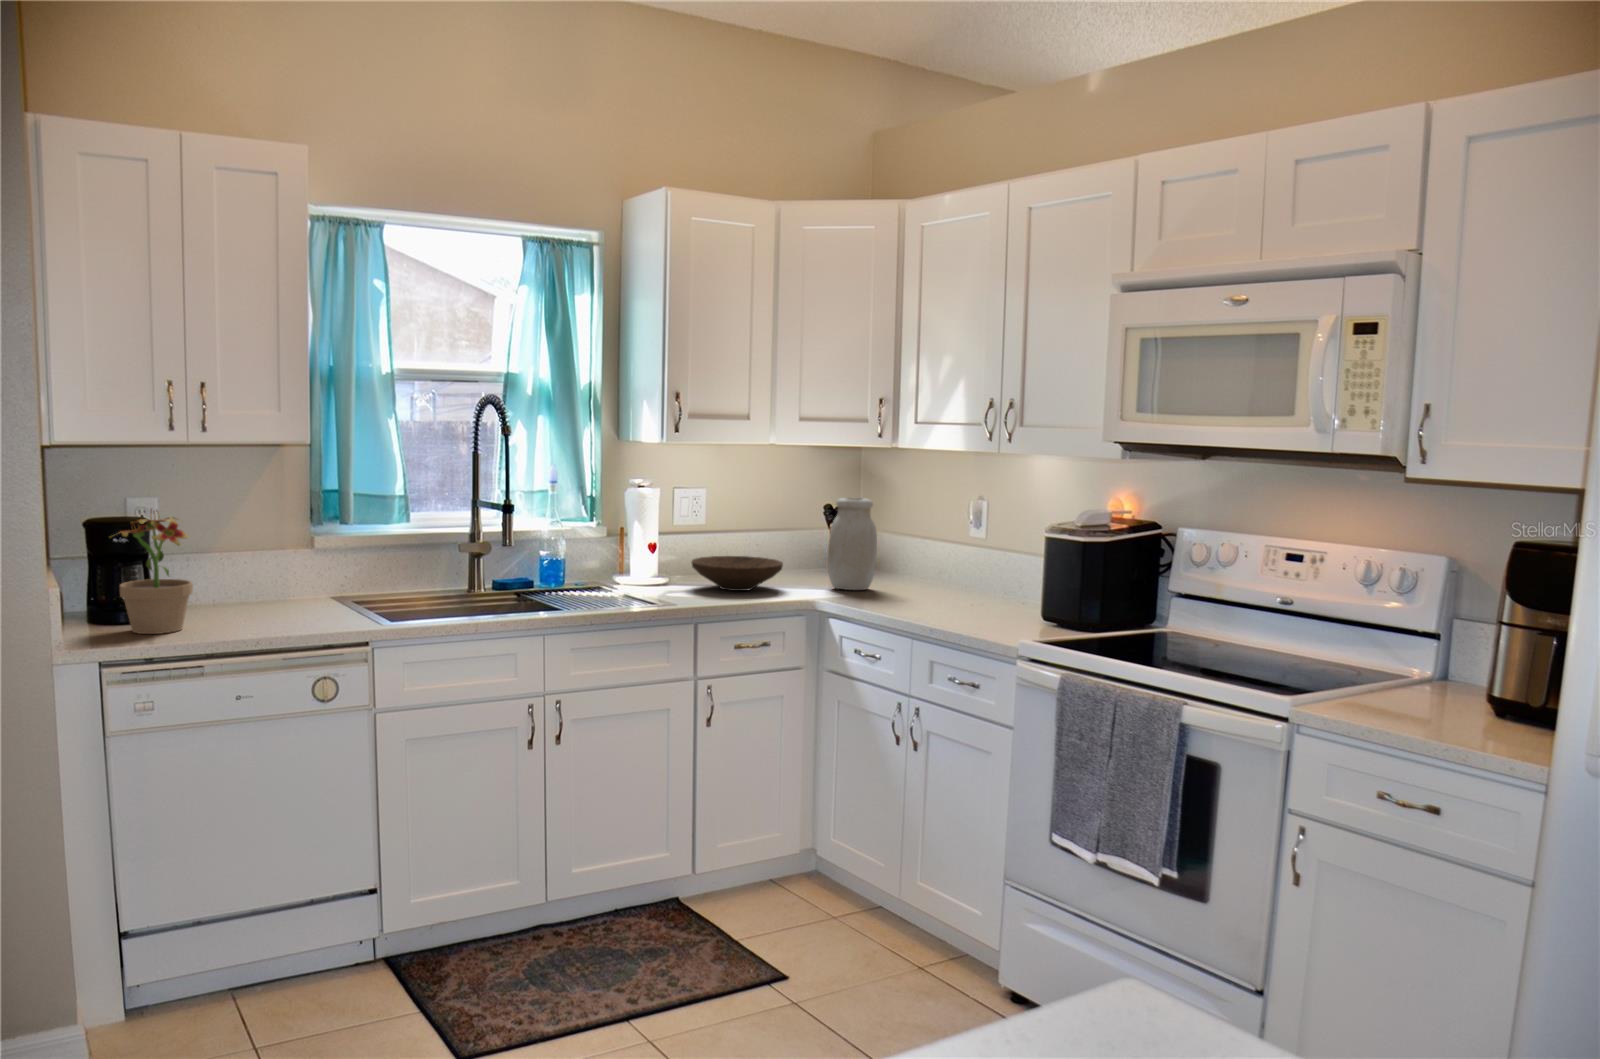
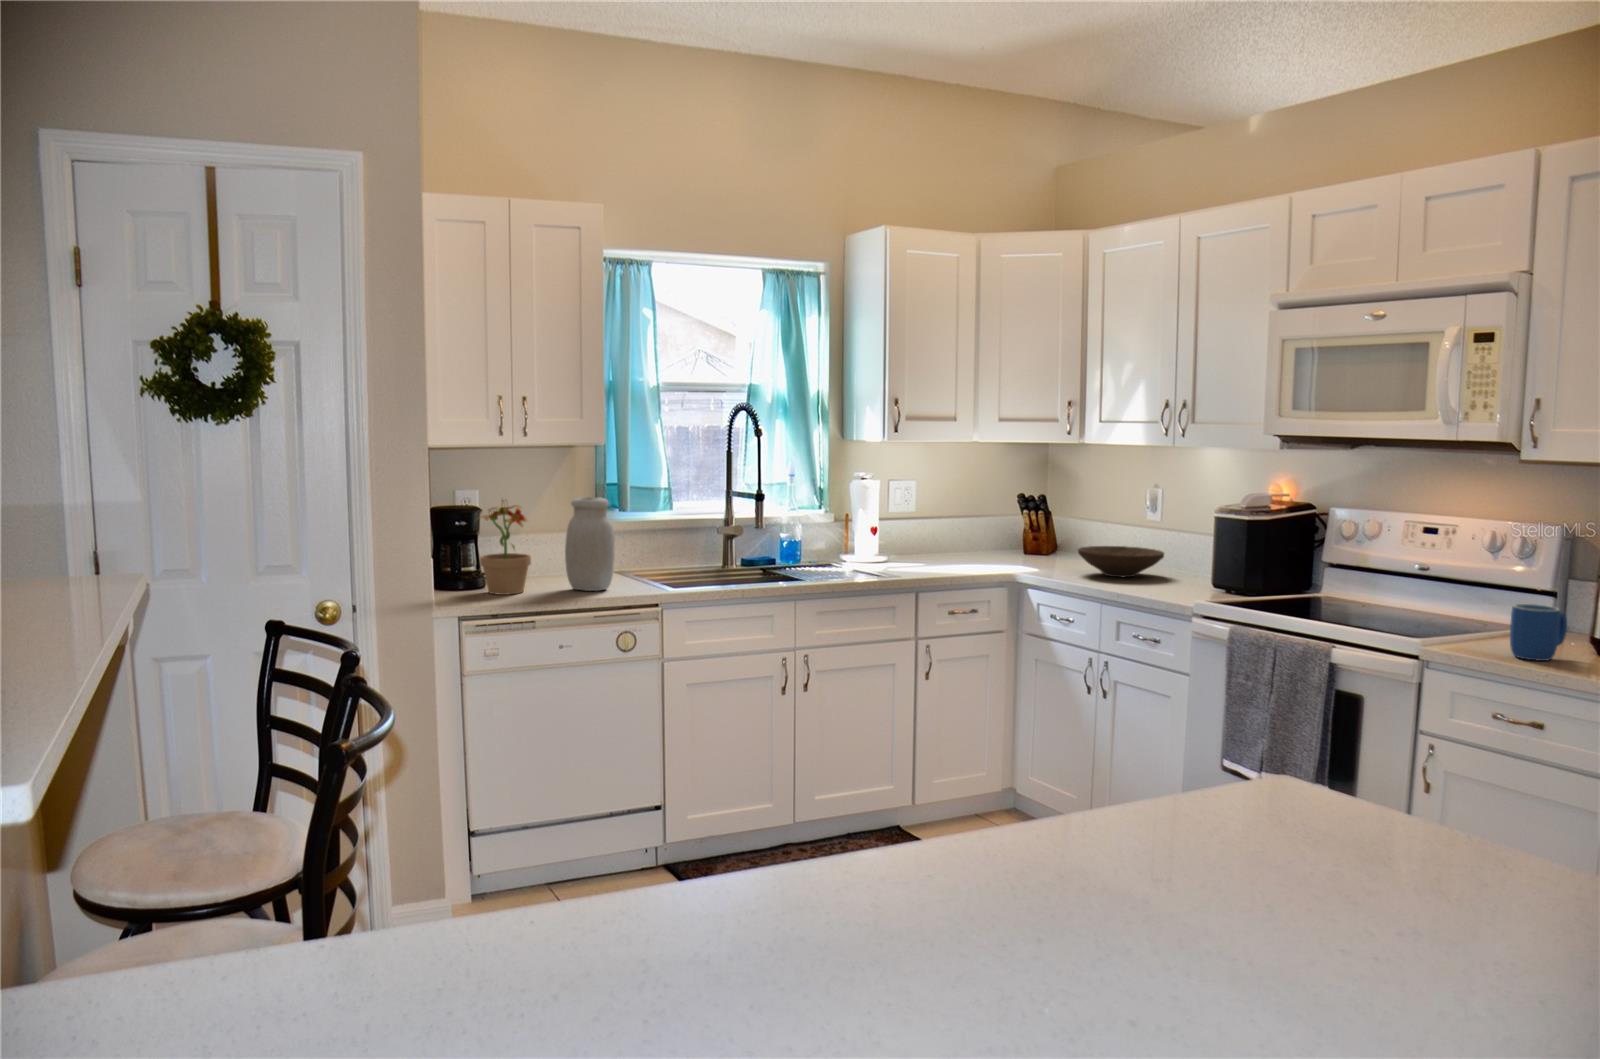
jar: present [827,497,877,590] -> present [565,497,615,591]
wooden bowl: present [692,556,783,591] -> present [1078,546,1164,577]
mug: none [1401,655,1468,728] -> present [1510,604,1567,661]

